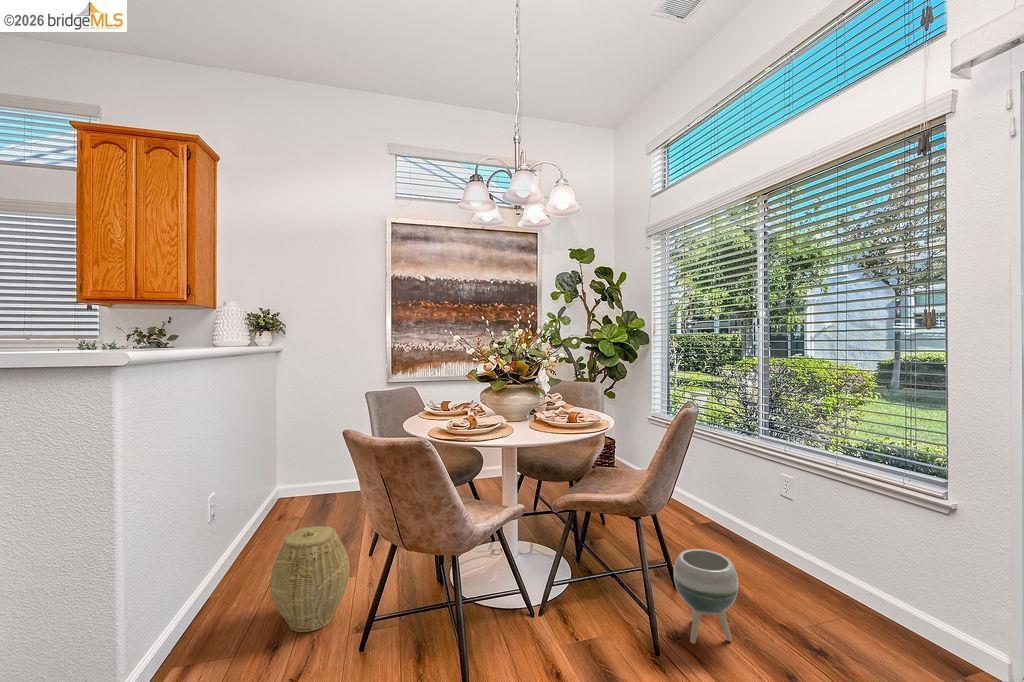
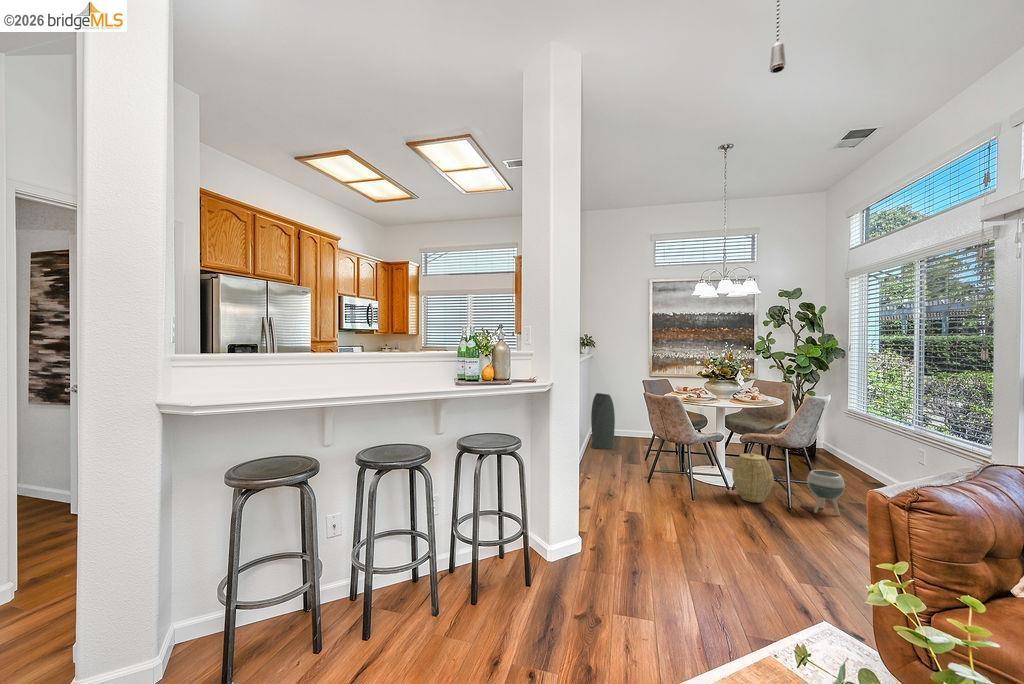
air purifier: none [273,417,323,525] -> present [591,393,615,449]
woven basket: present [270,526,350,632] -> present [732,454,774,503]

